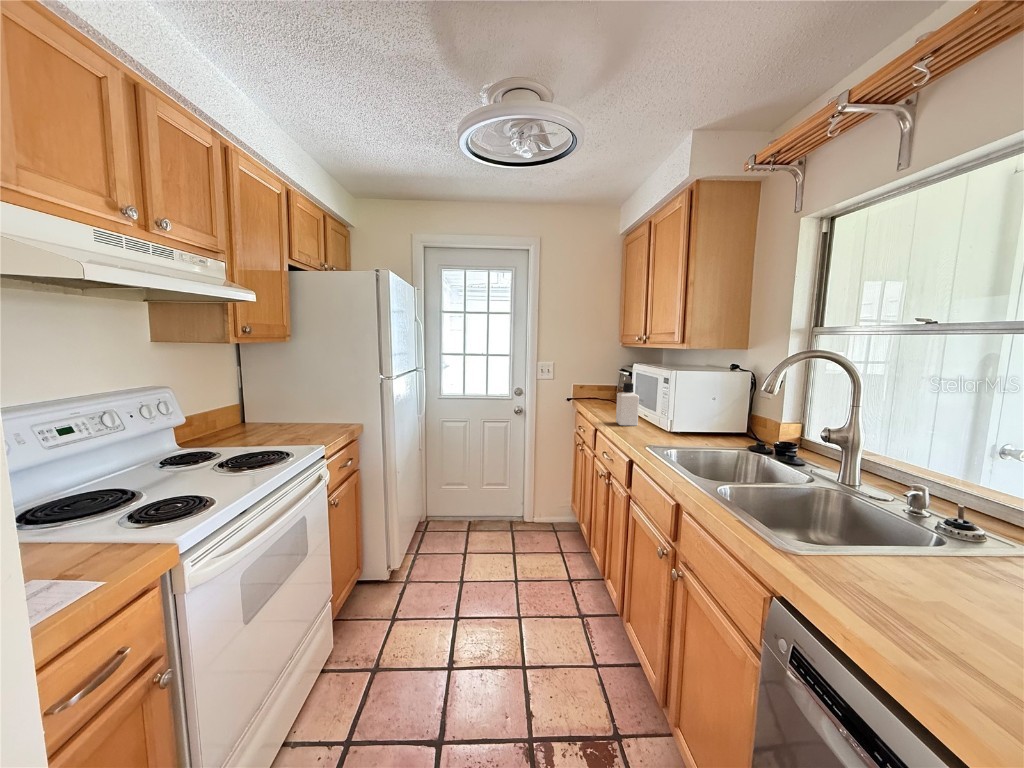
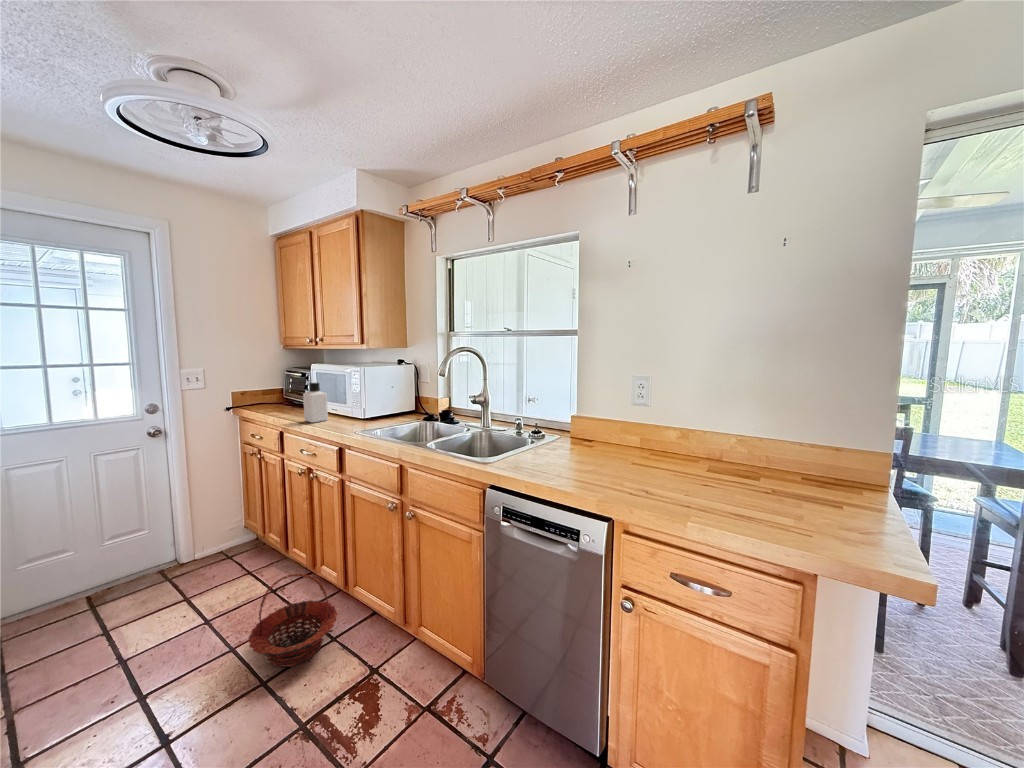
basket: none [522,576,603,672] -> present [248,574,338,667]

